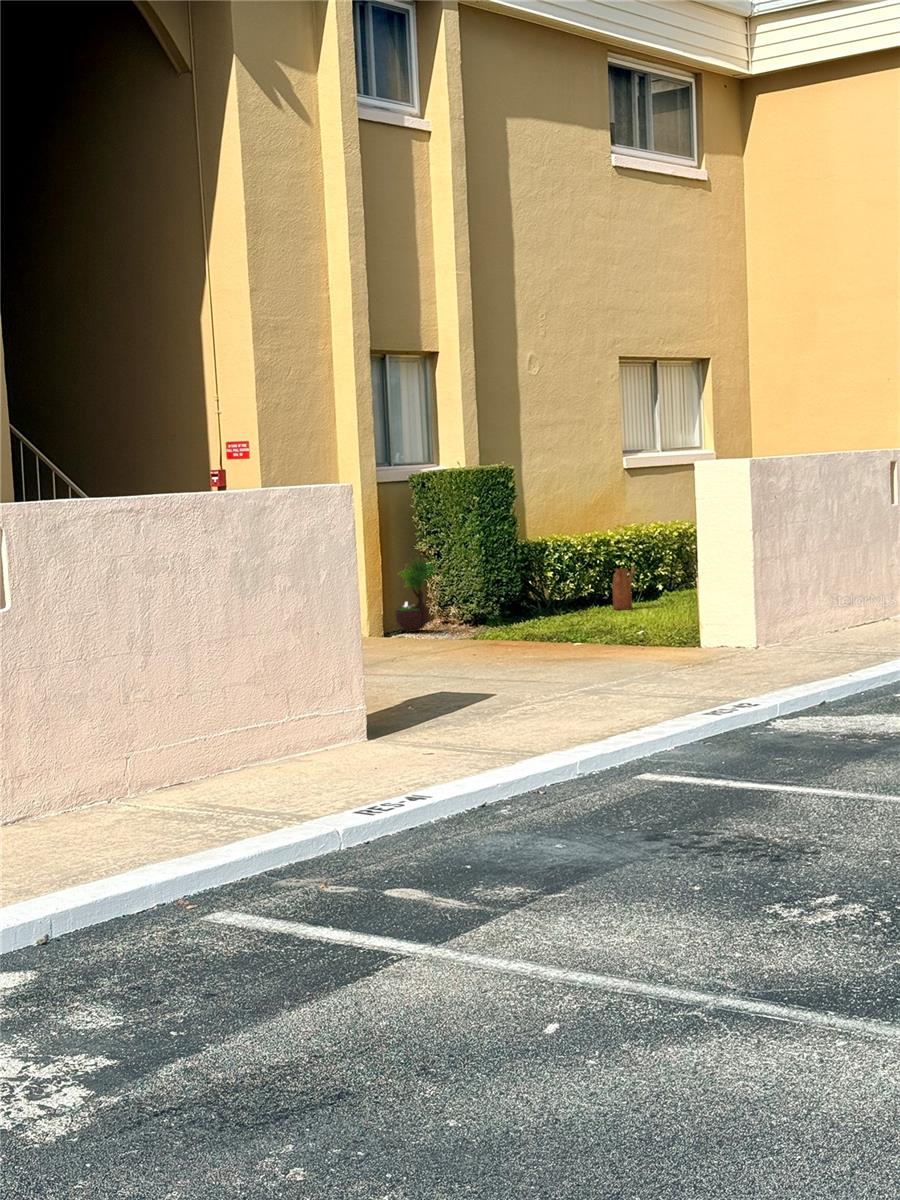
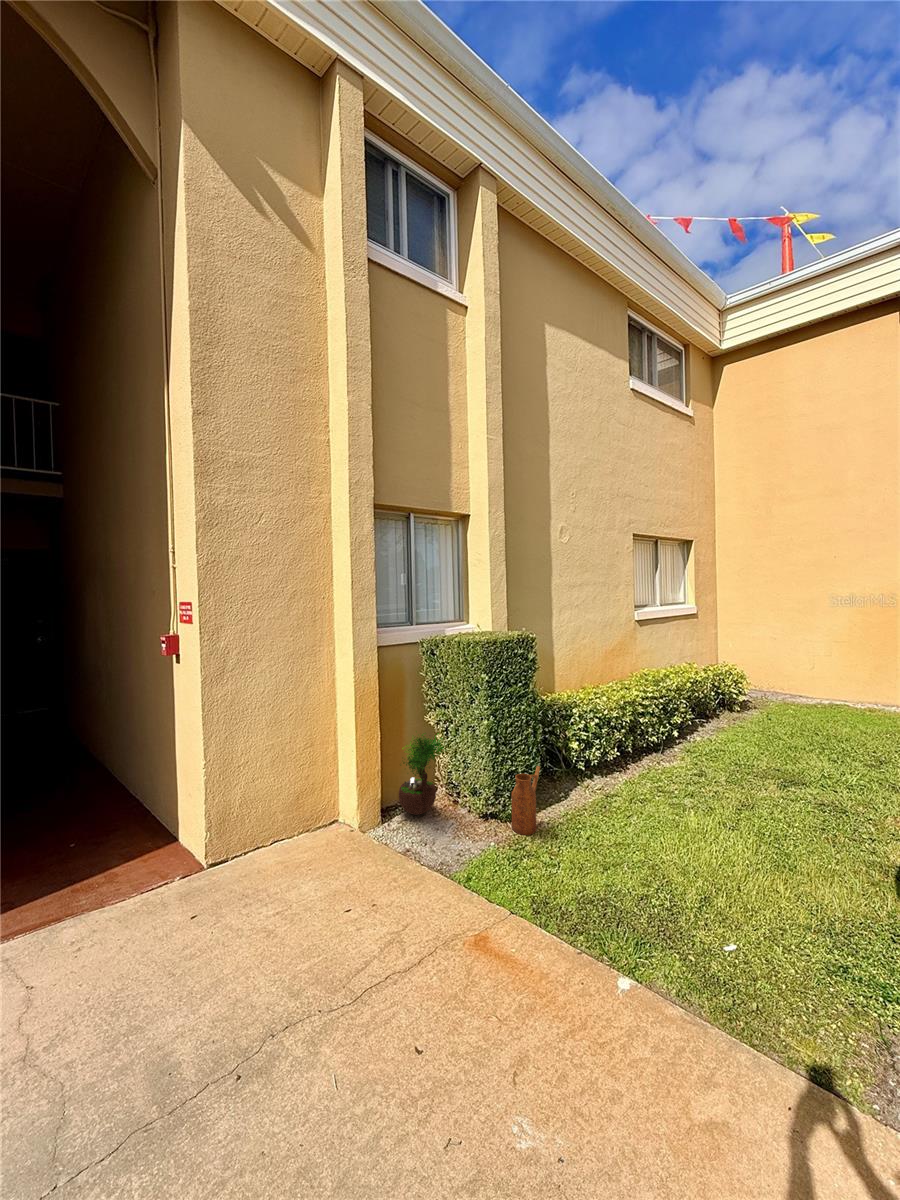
watering can: present [612,567,635,610] -> present [511,766,540,835]

